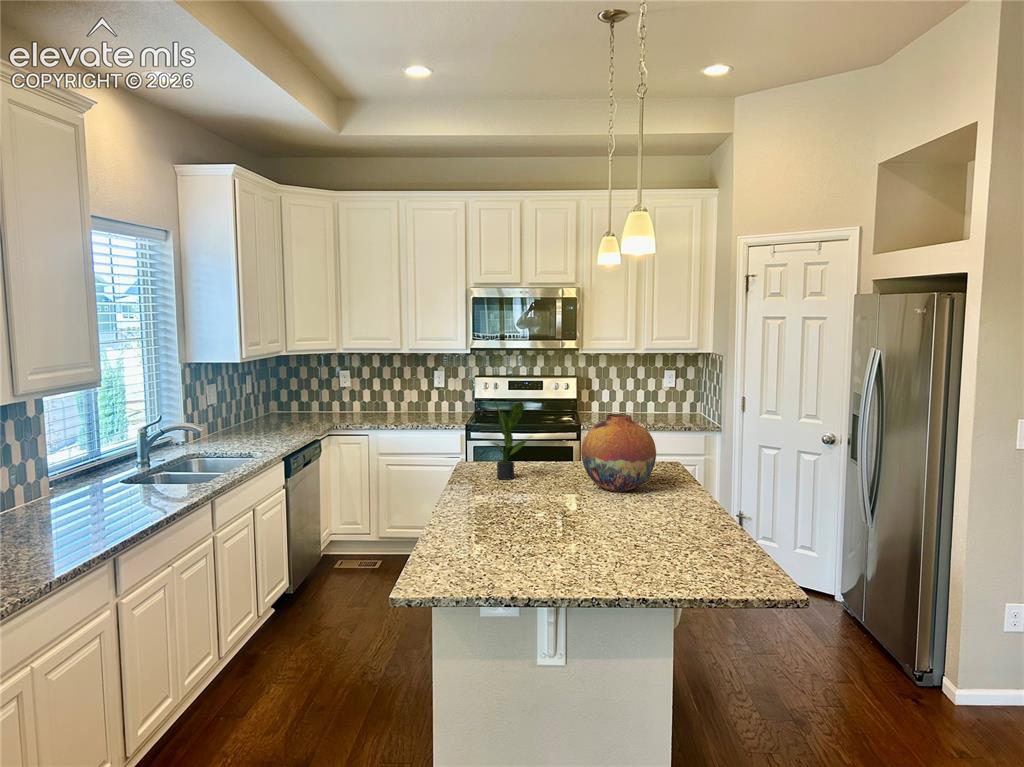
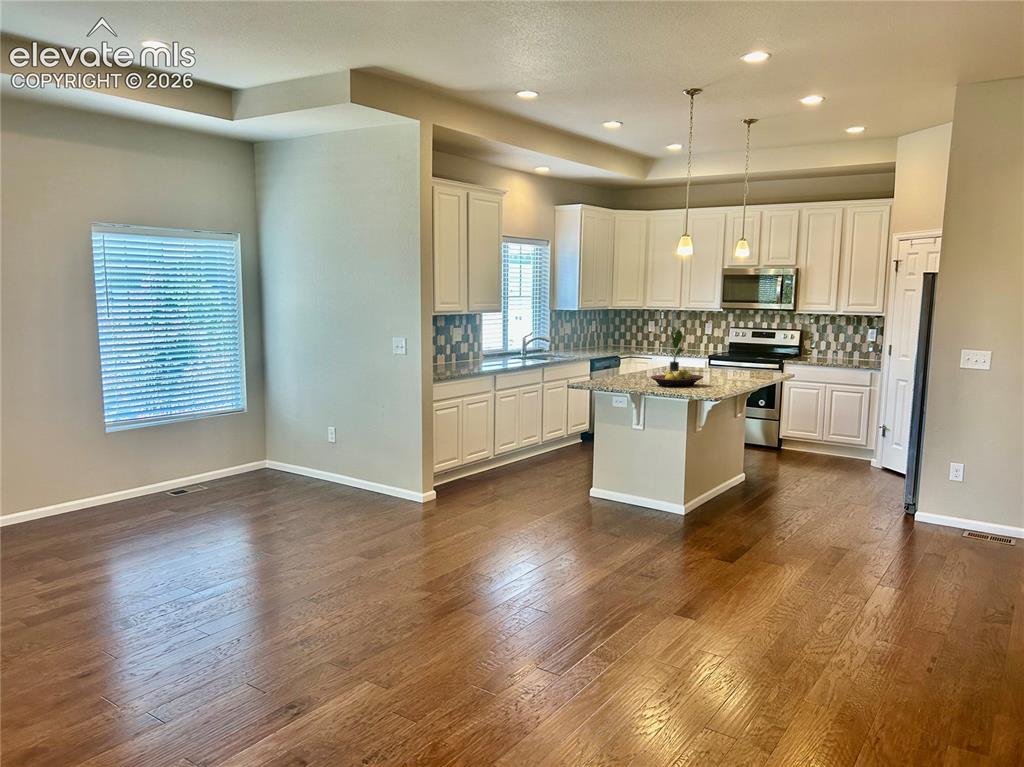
vase: present [581,414,656,492] -> none [699,338,738,377]
fruit bowl: none [654,522,750,586] -> present [651,369,703,387]

